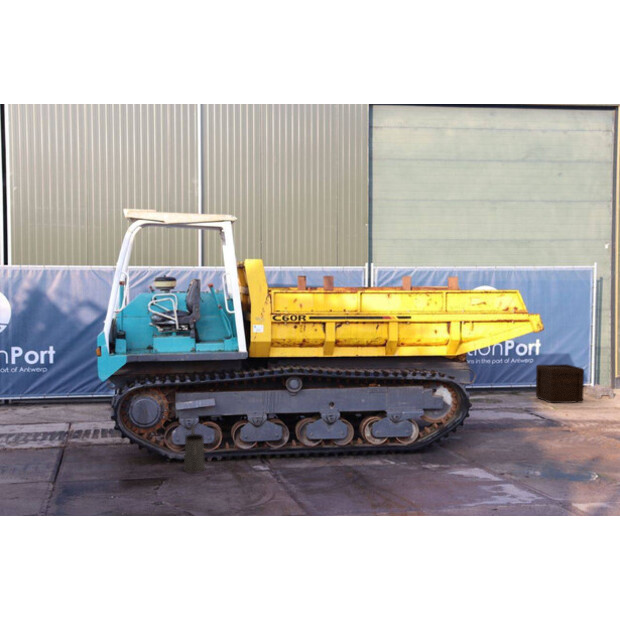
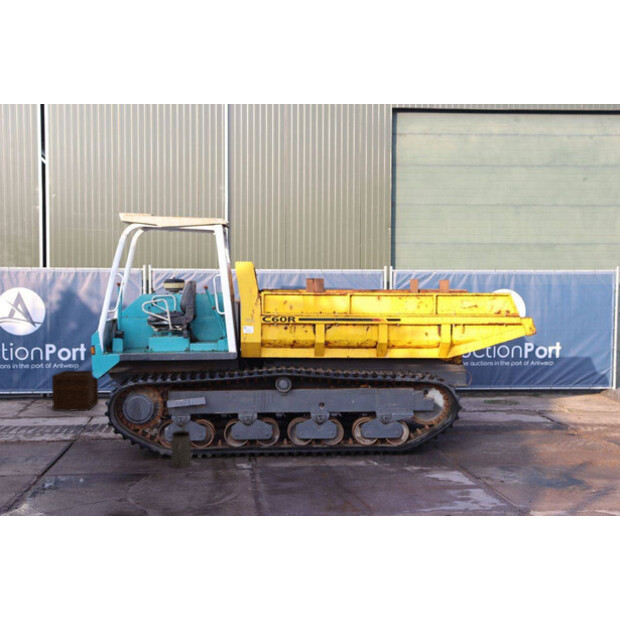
wooden crate: present [536,364,584,403] -> present [52,370,98,411]

